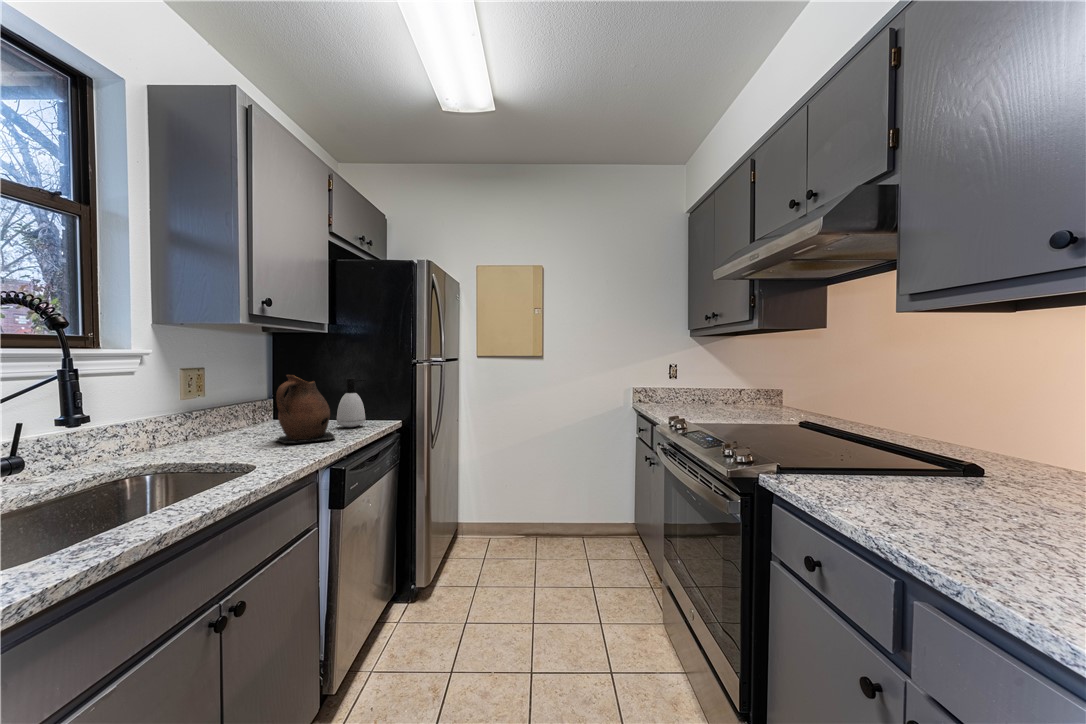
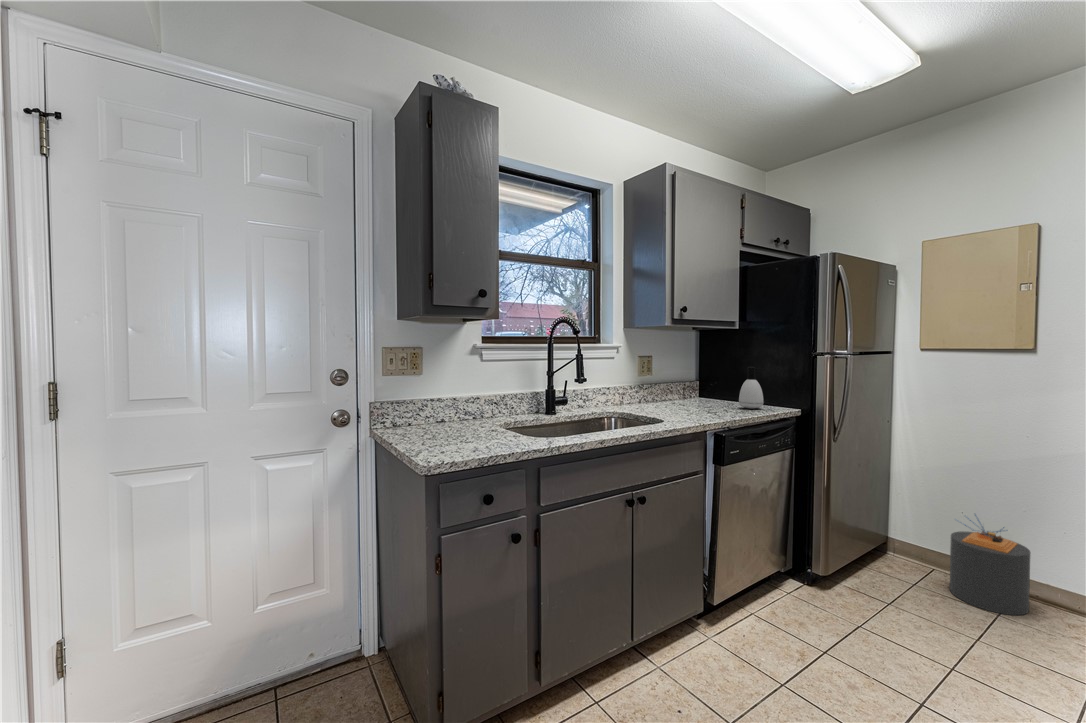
ceramic pitcher: present [276,375,335,443] -> none [687,362,730,415]
trash can: none [504,484,550,561] -> present [950,515,1031,615]

